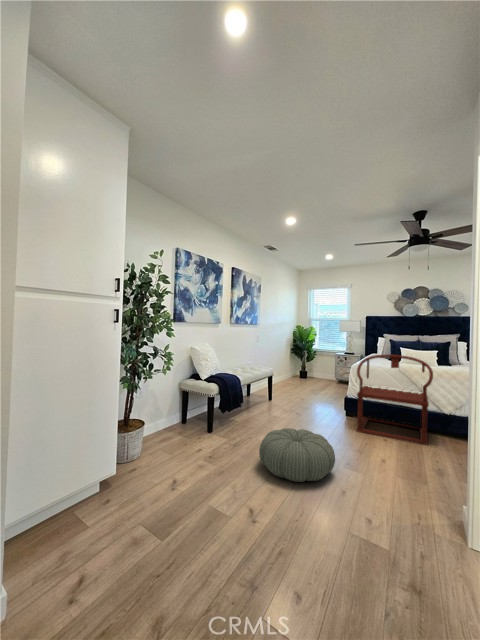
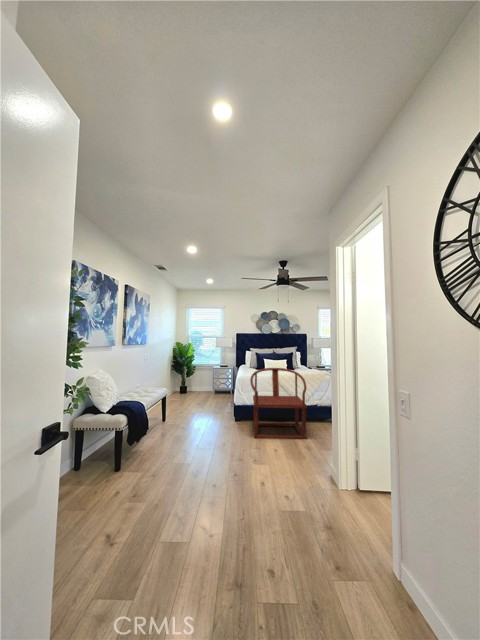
pouf: present [259,428,335,482] -> none [192,448,261,502]

